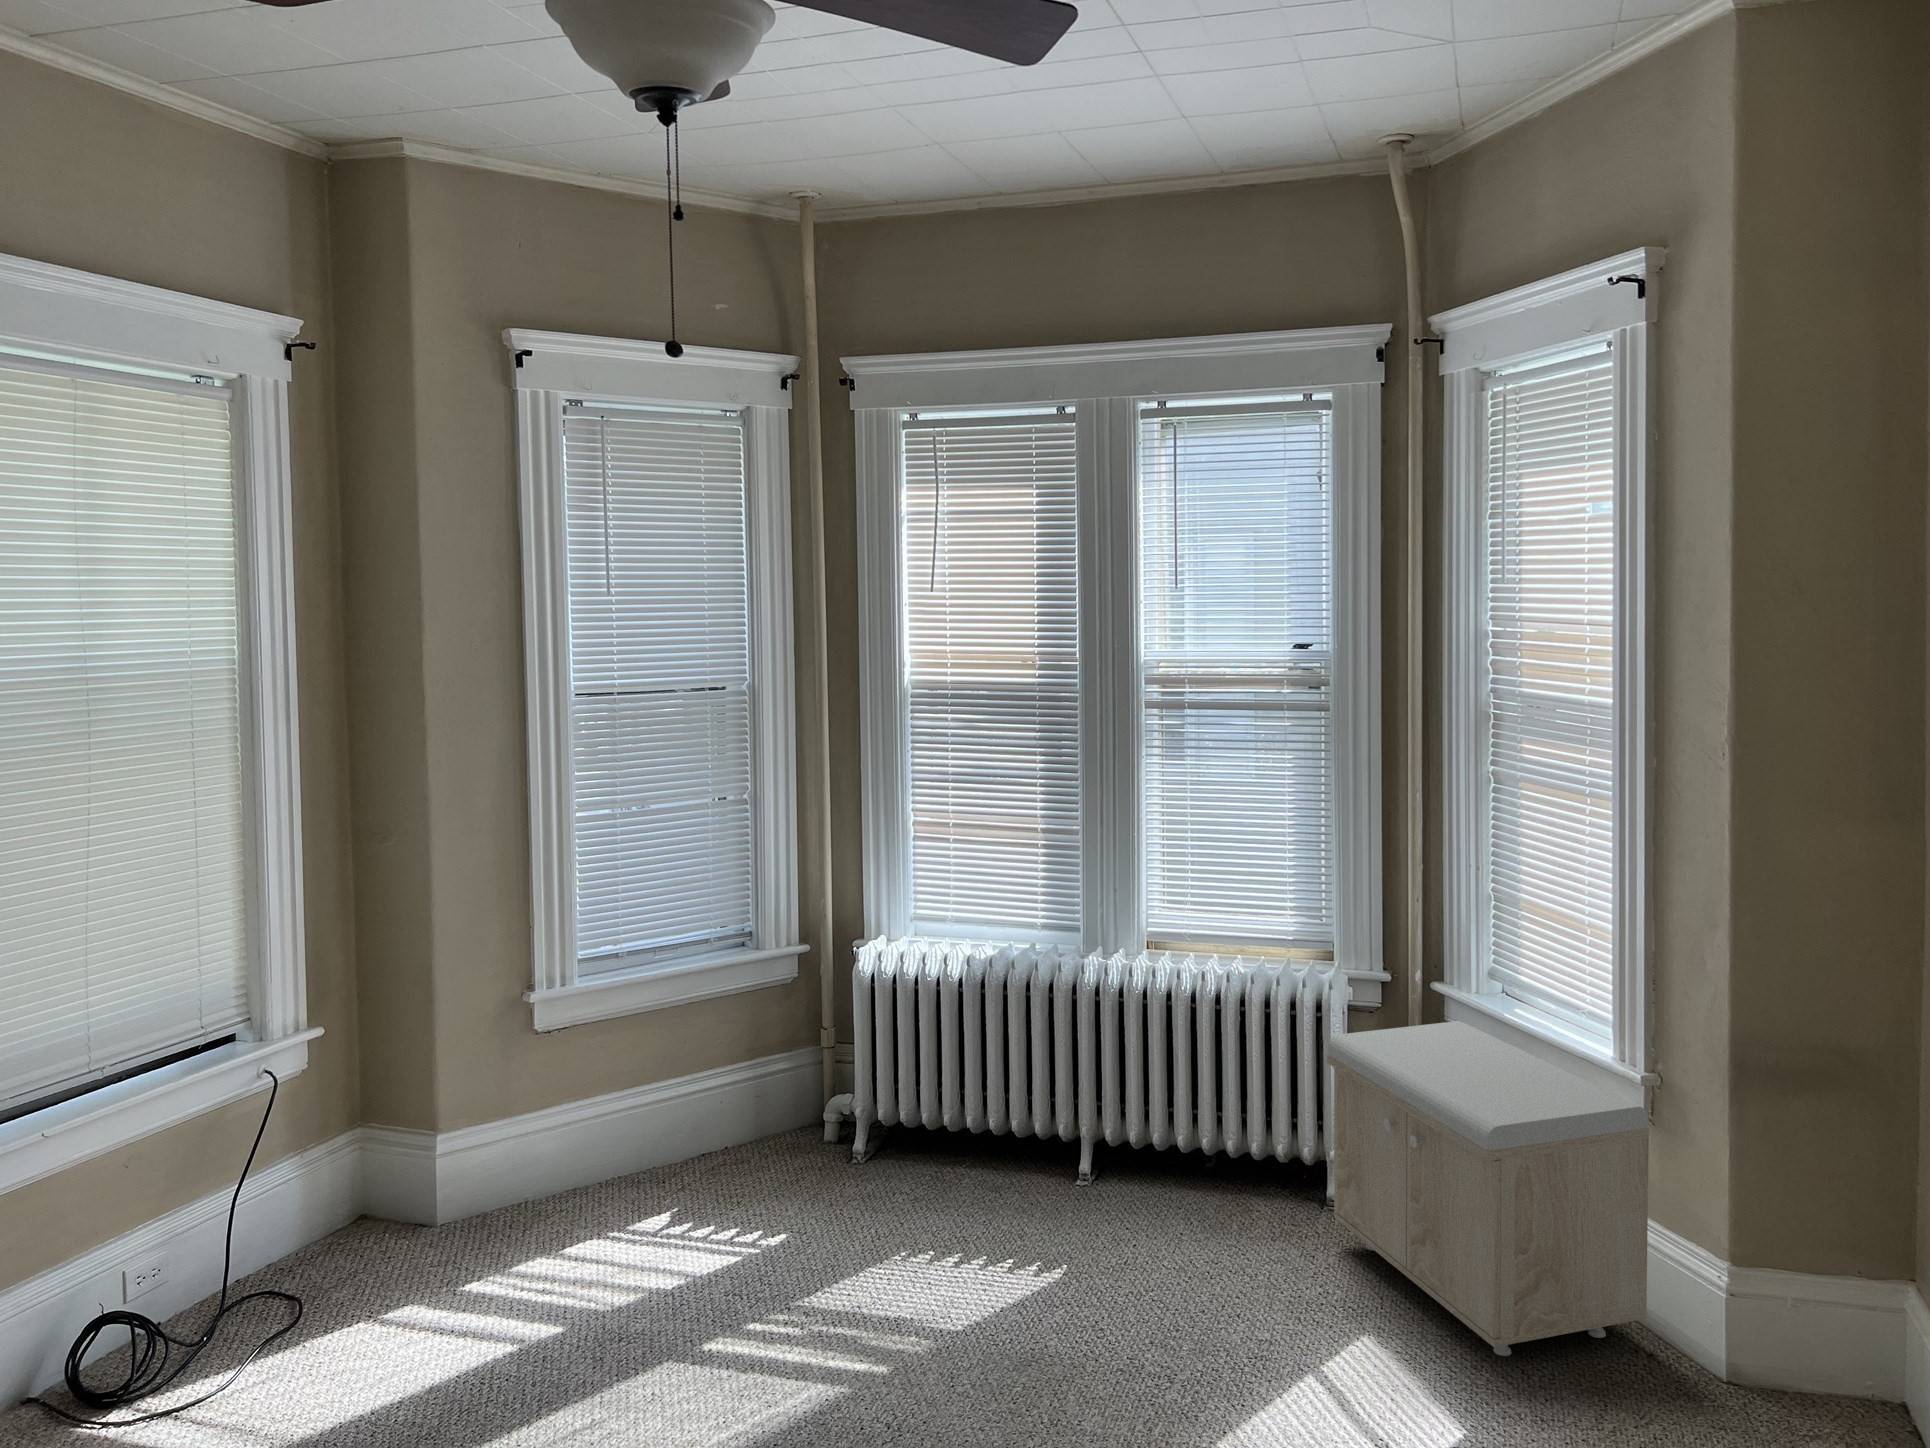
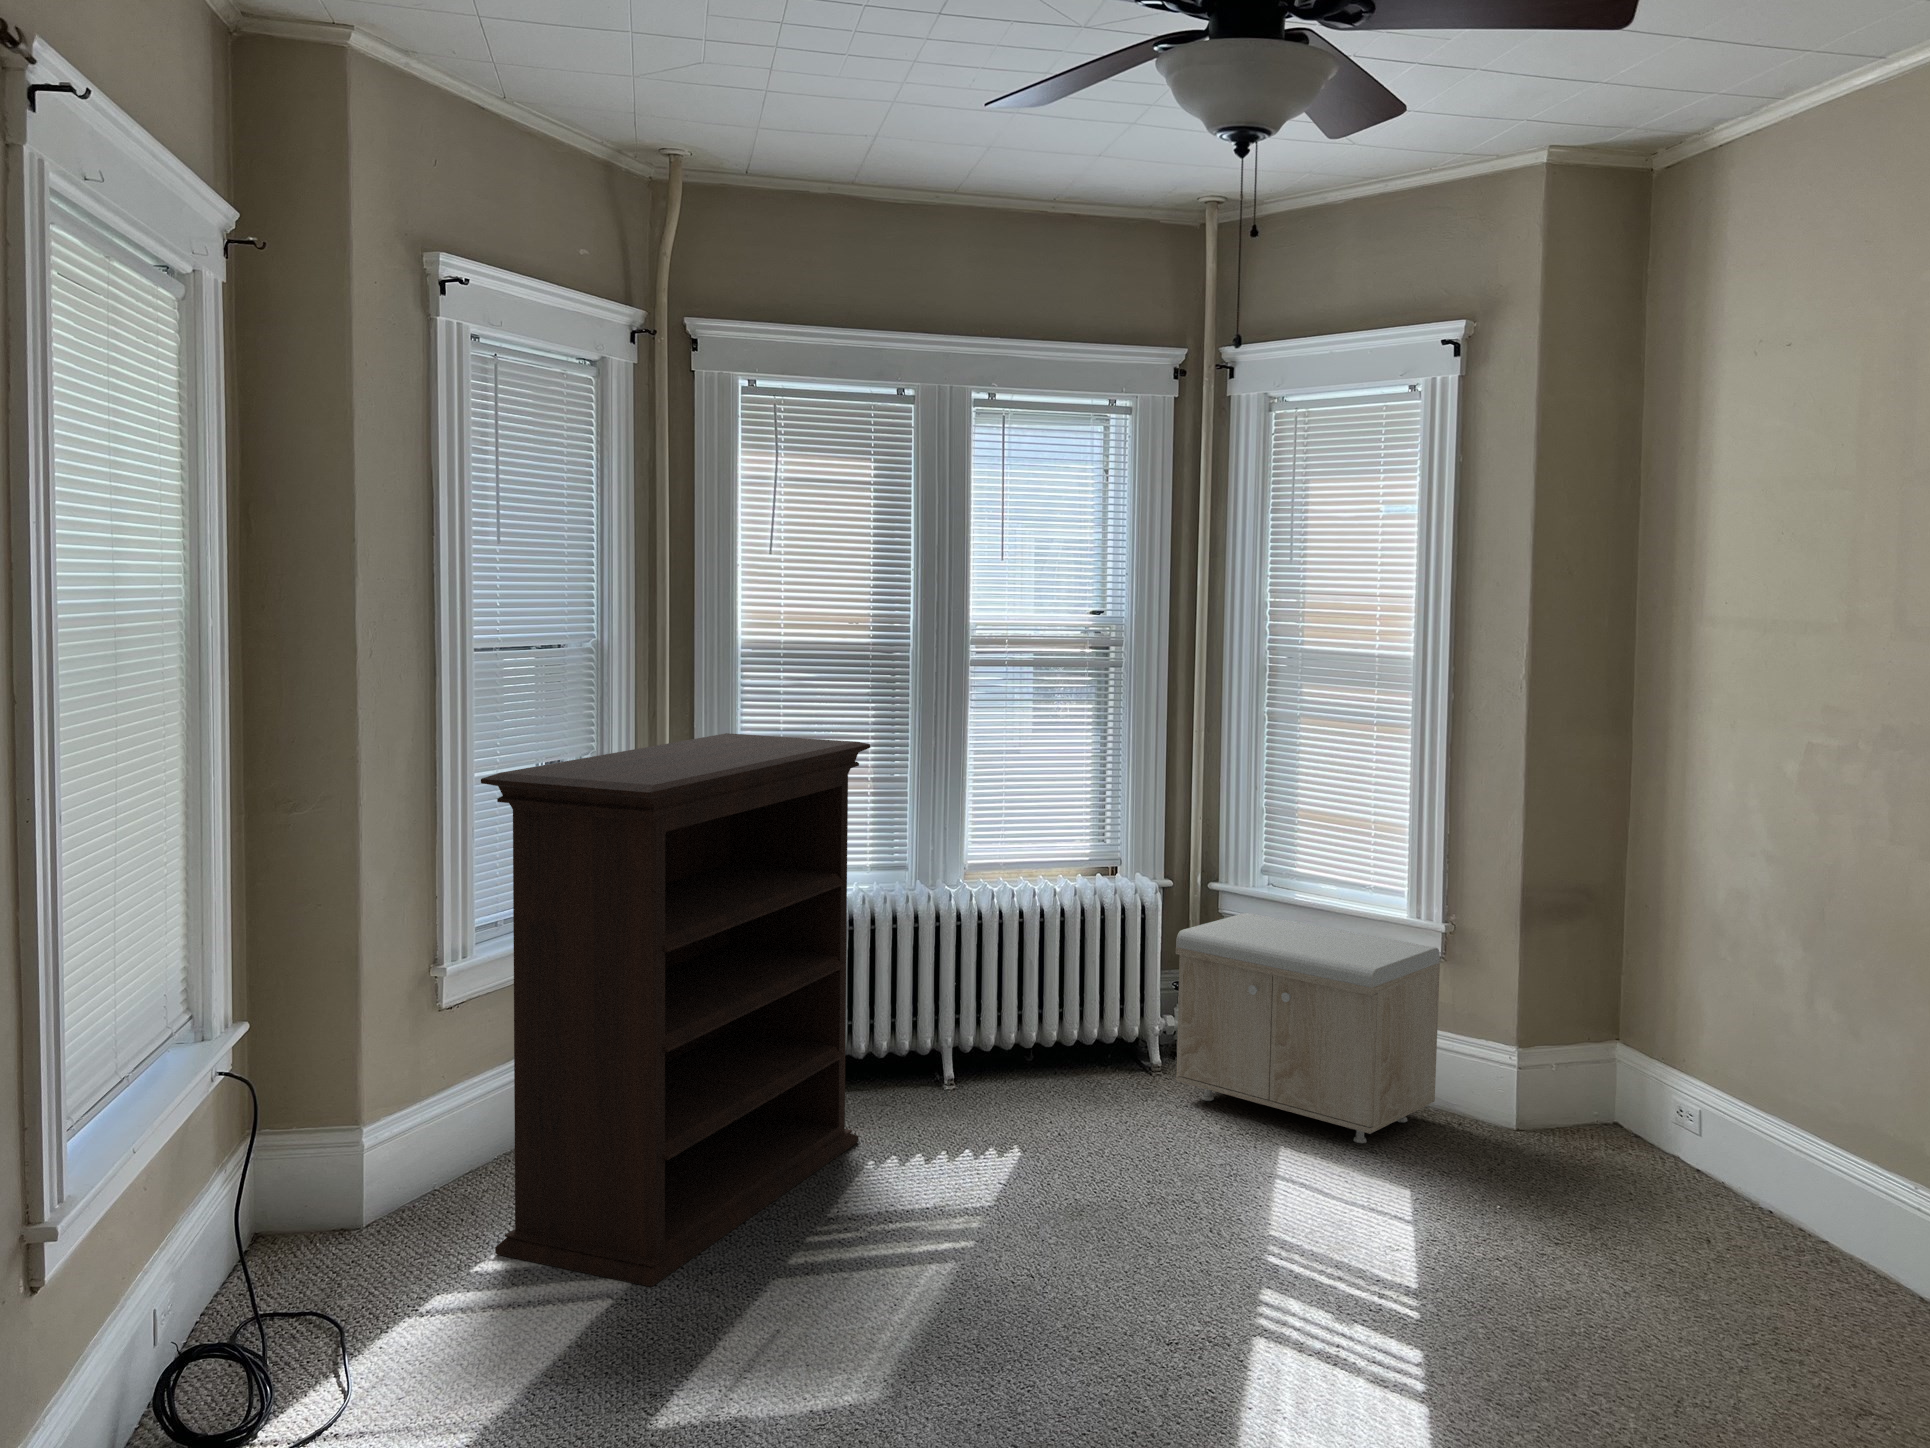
bookshelf: none [465,777,941,1343] -> present [481,733,870,1287]

